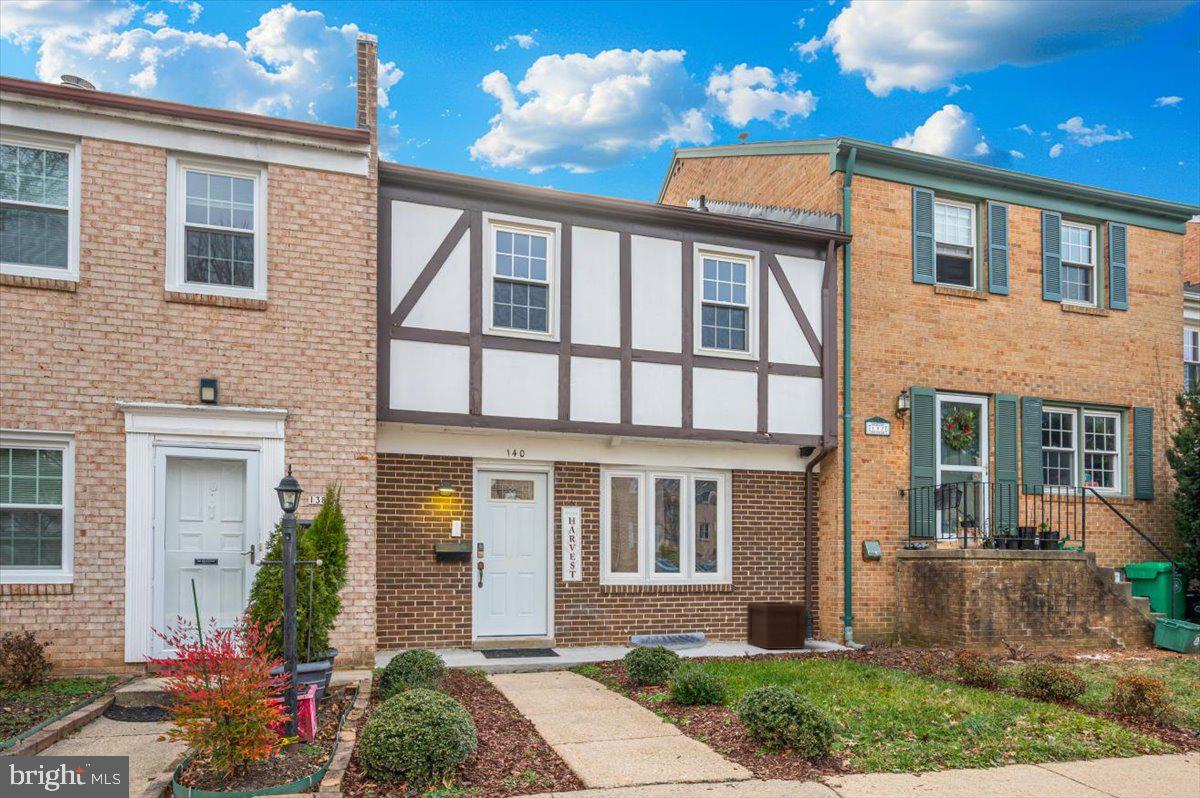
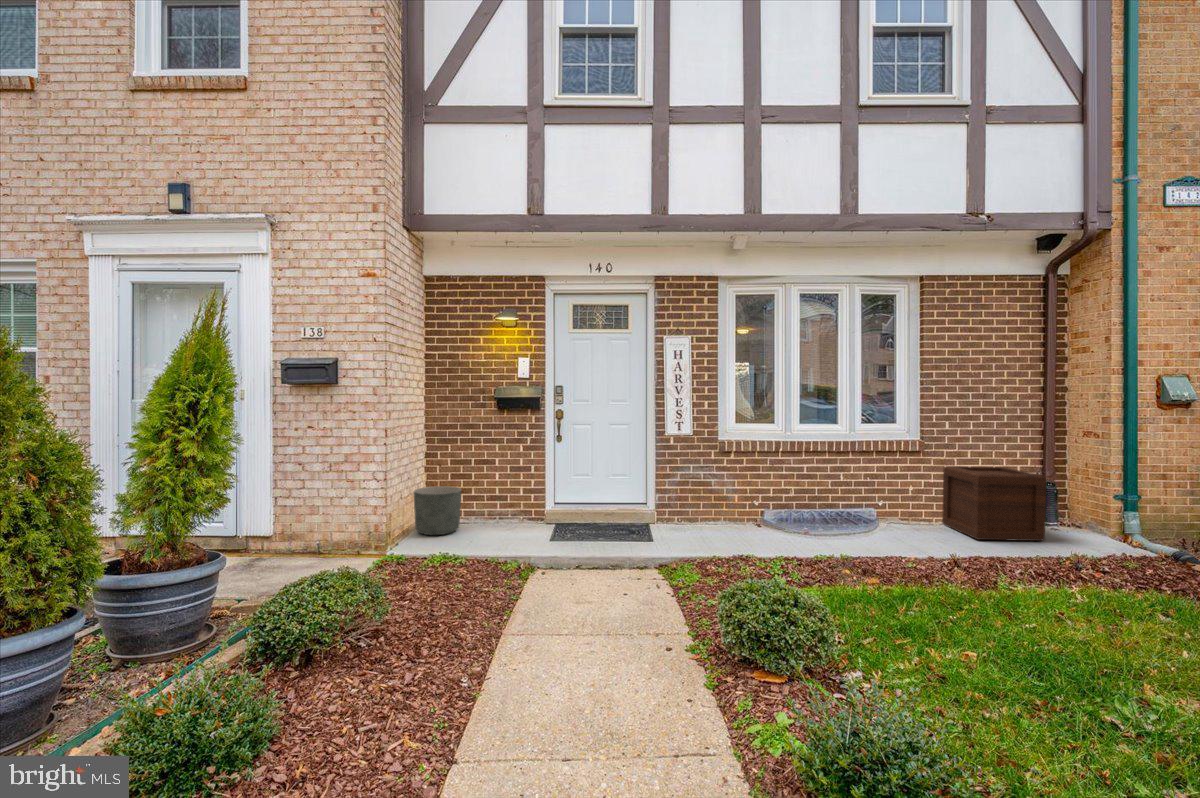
planter: none [384,623,420,658] -> present [414,486,461,535]

